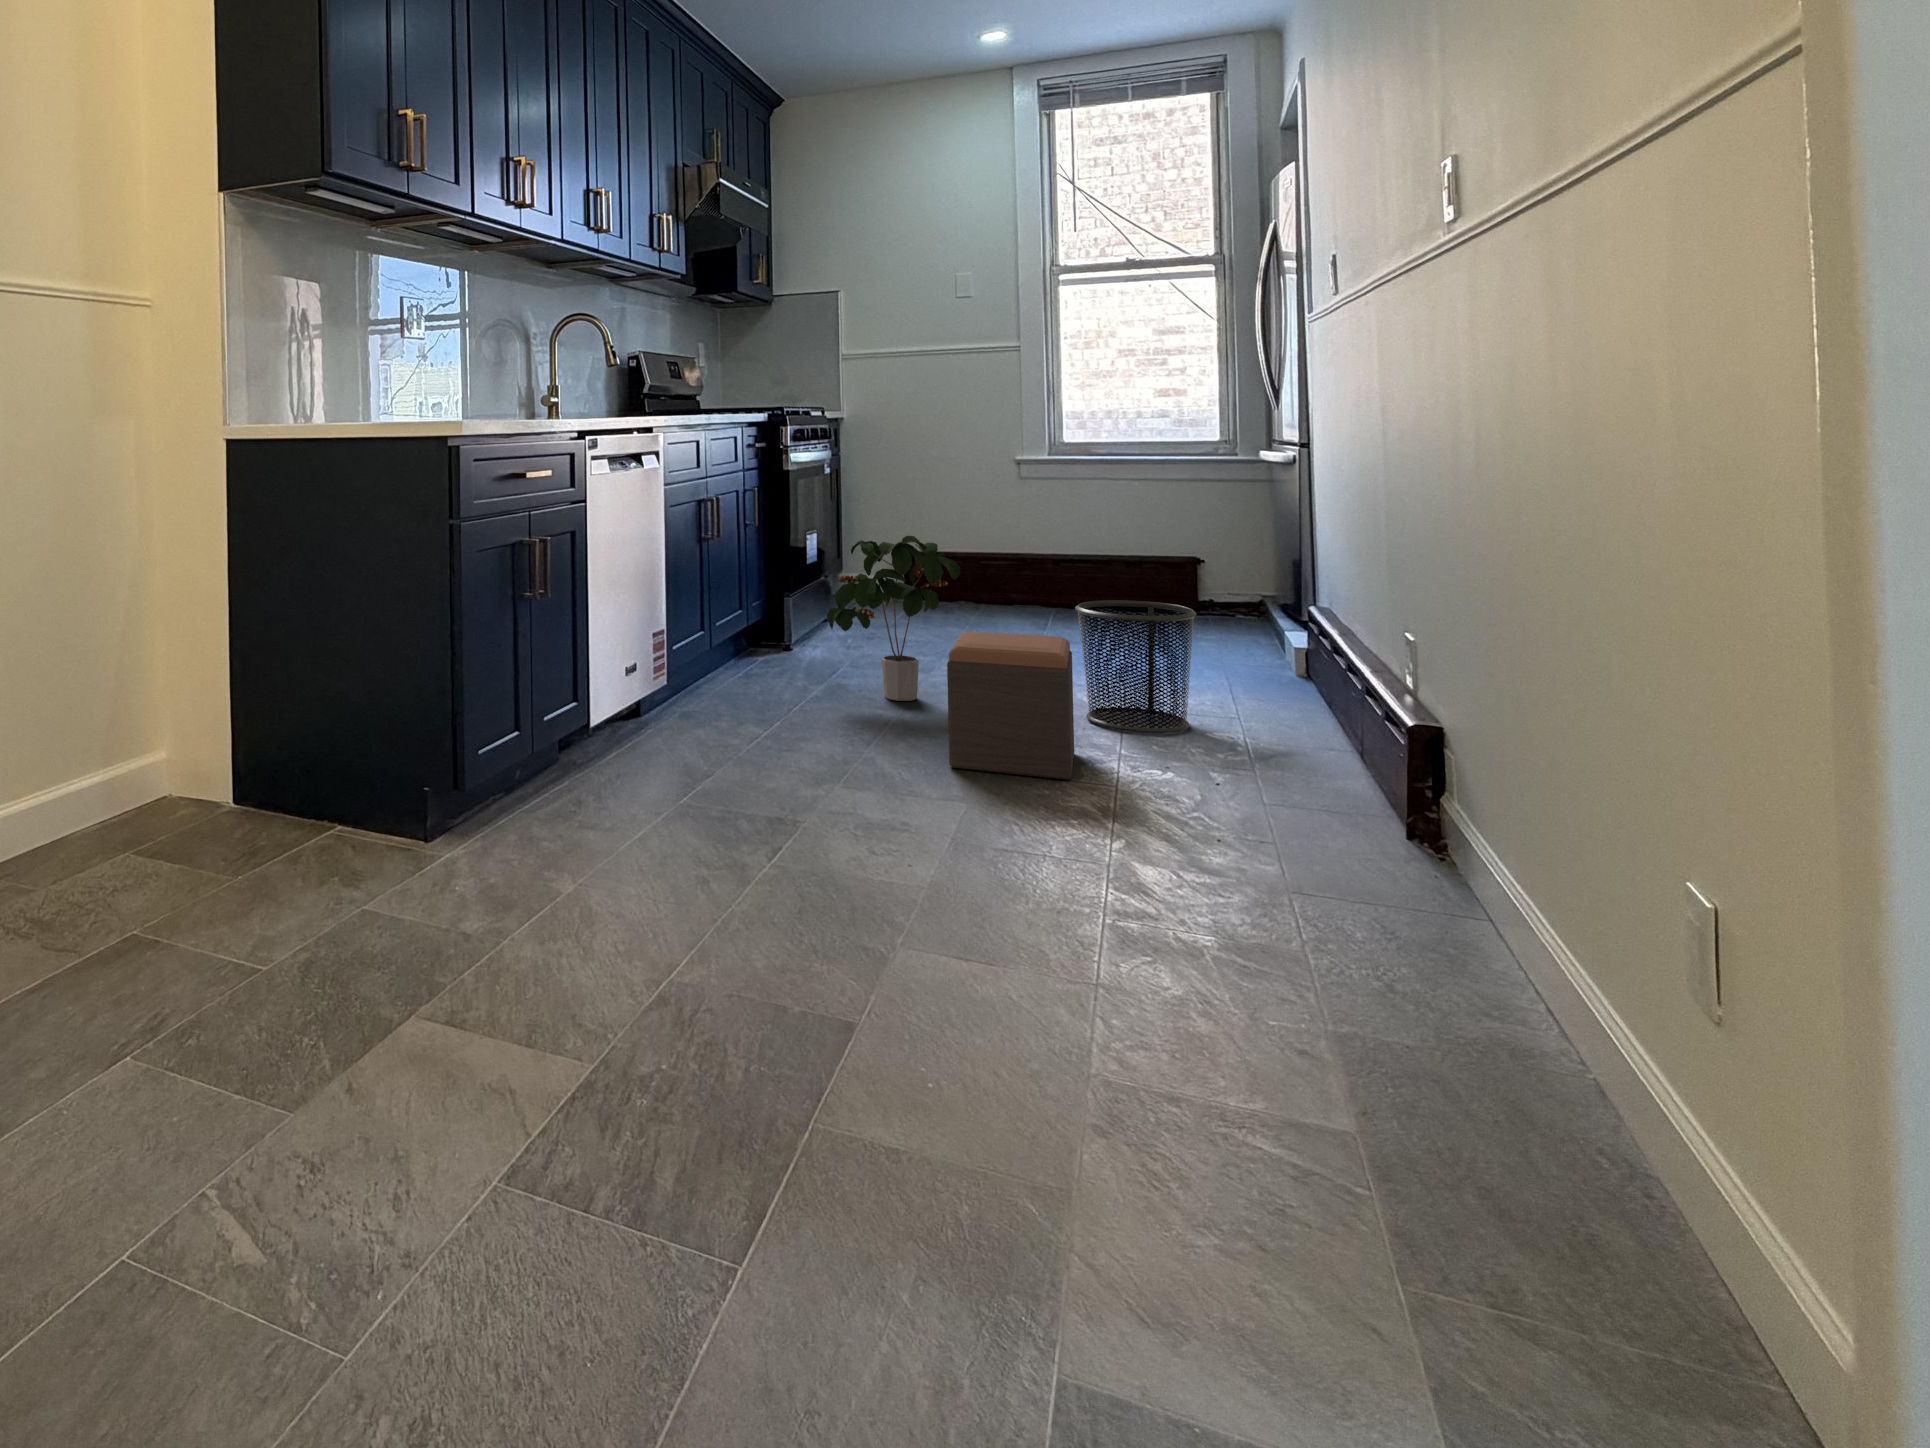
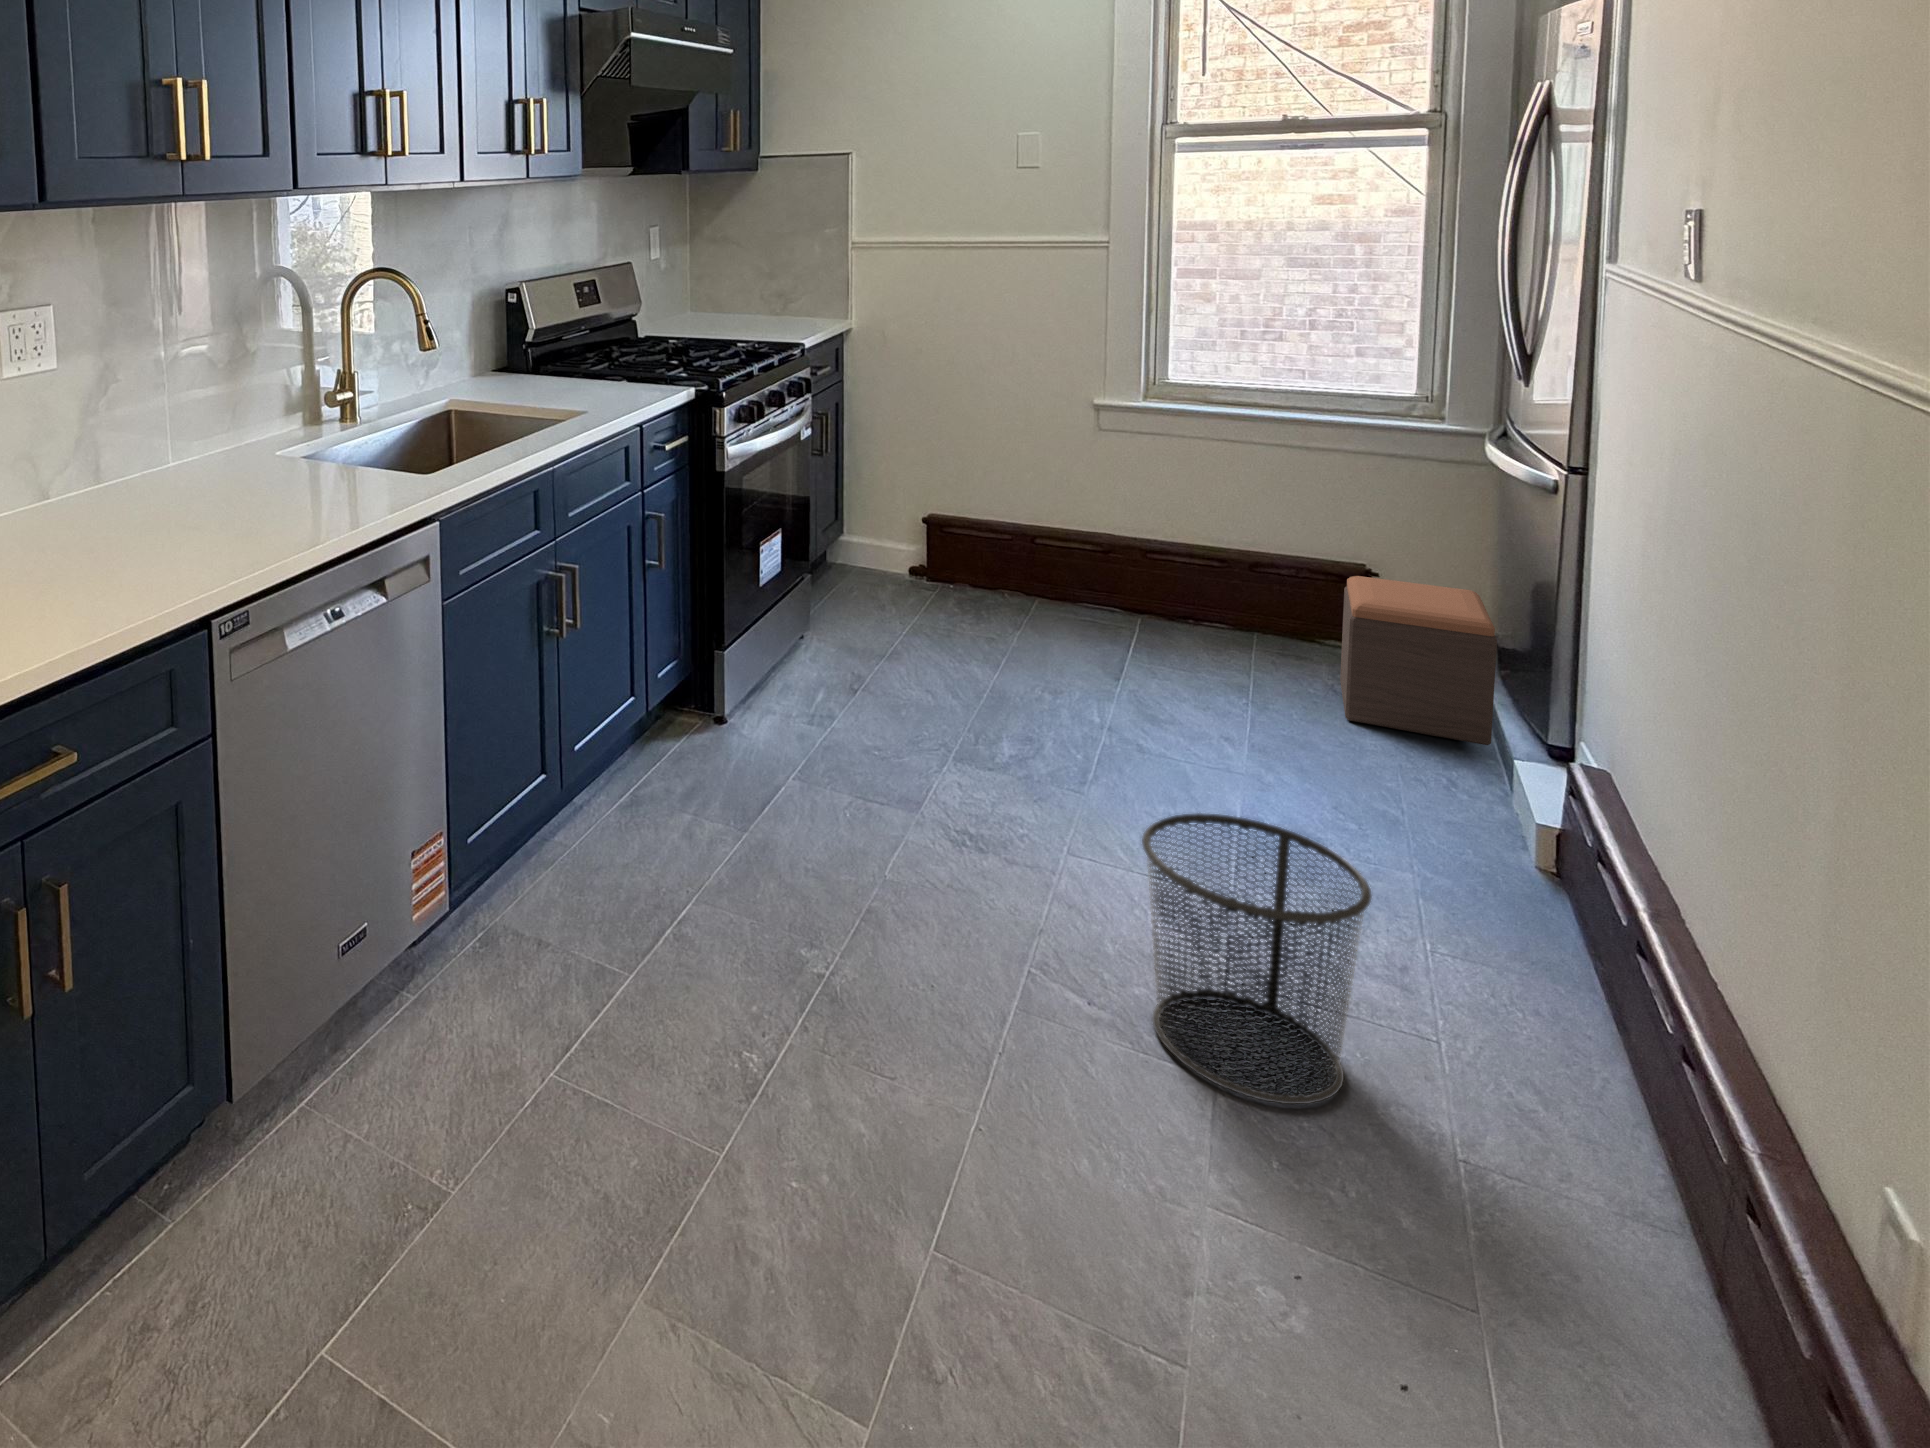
potted plant: present [827,536,960,701] -> none [725,653,956,920]
footstool: present [947,632,1074,780] -> present [1340,576,1497,745]

